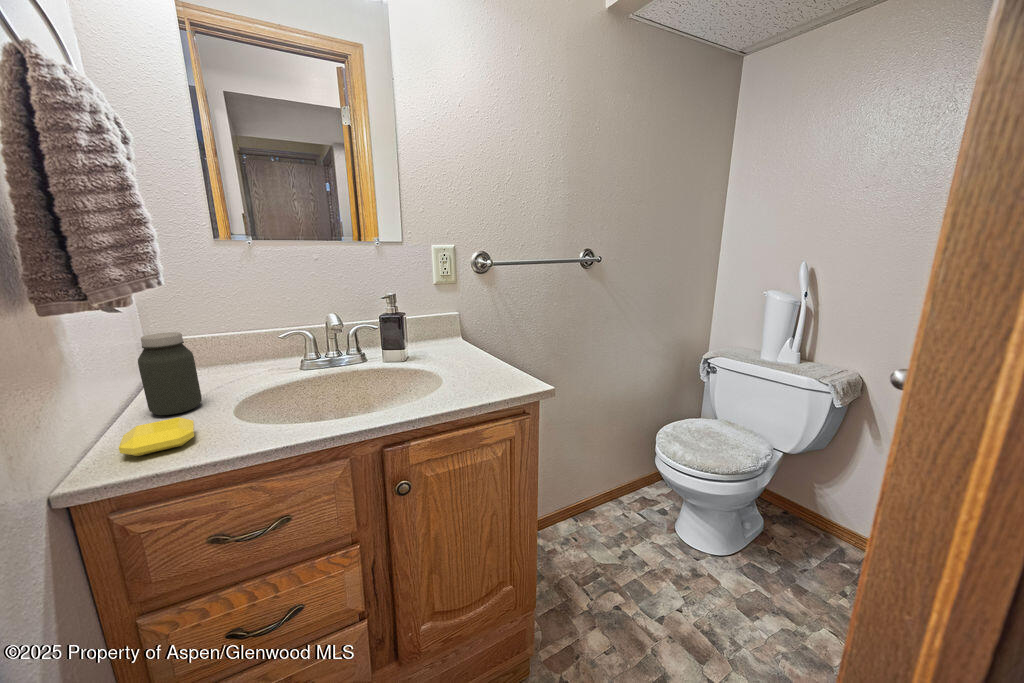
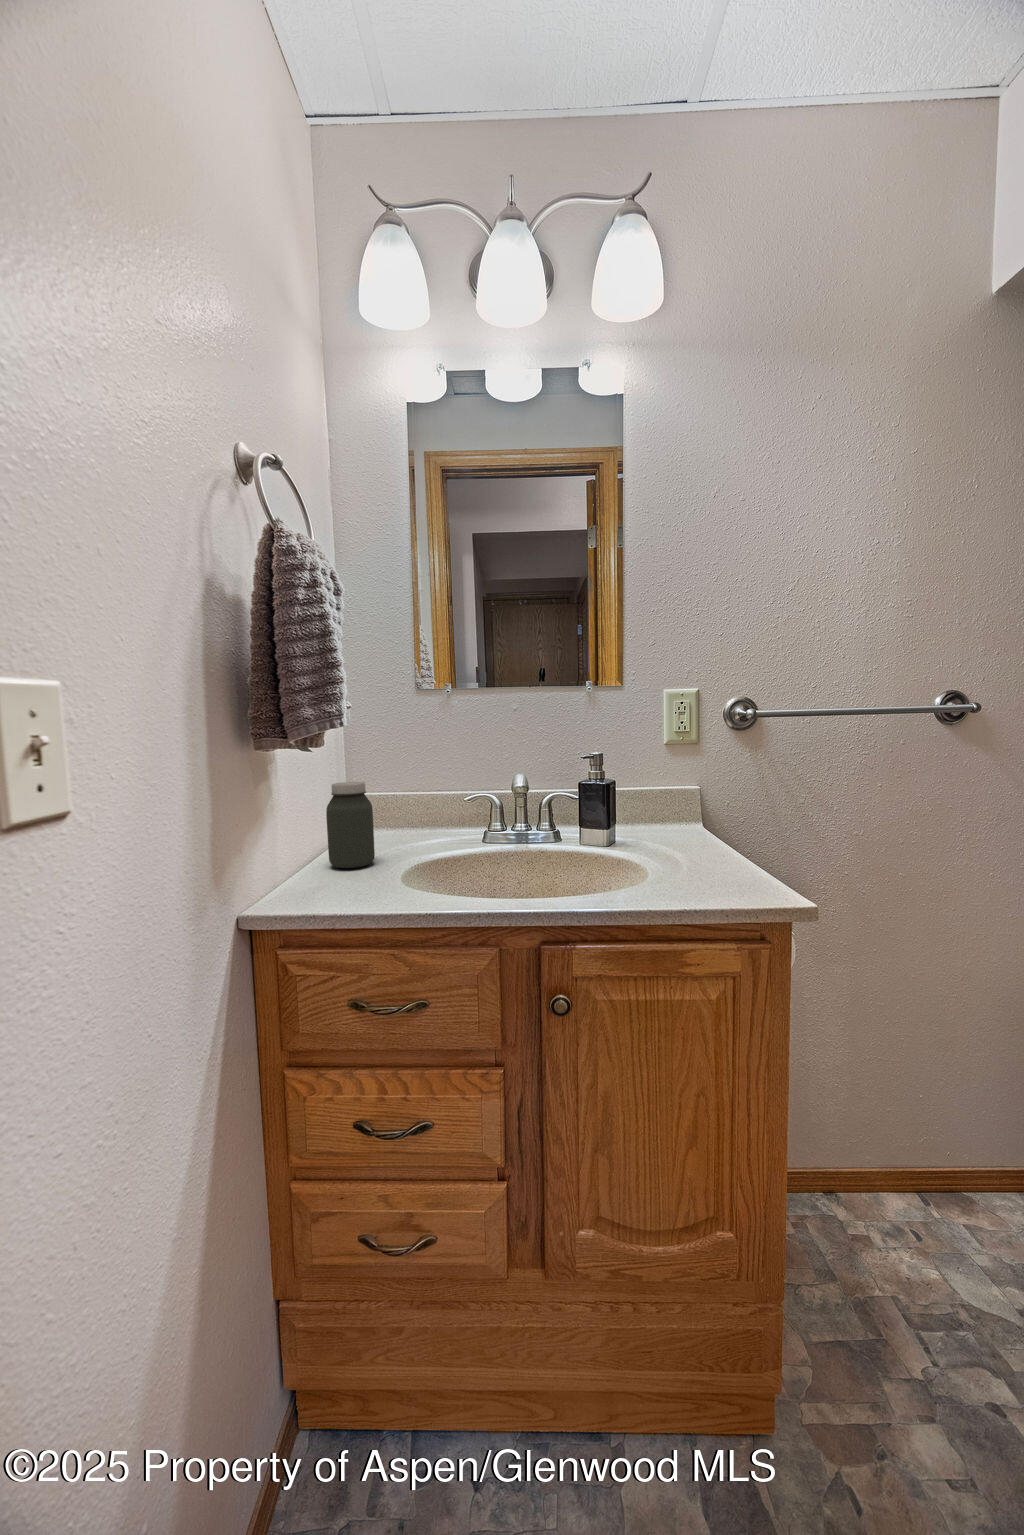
soap bar: present [119,417,194,456] -> none [293,867,358,897]

